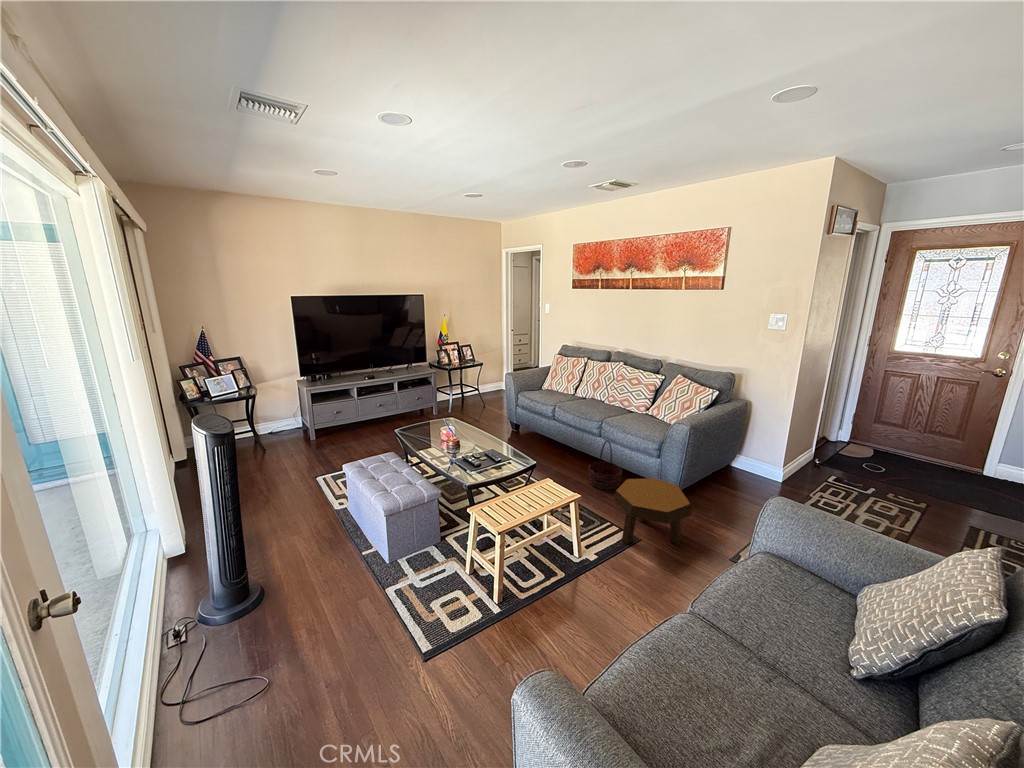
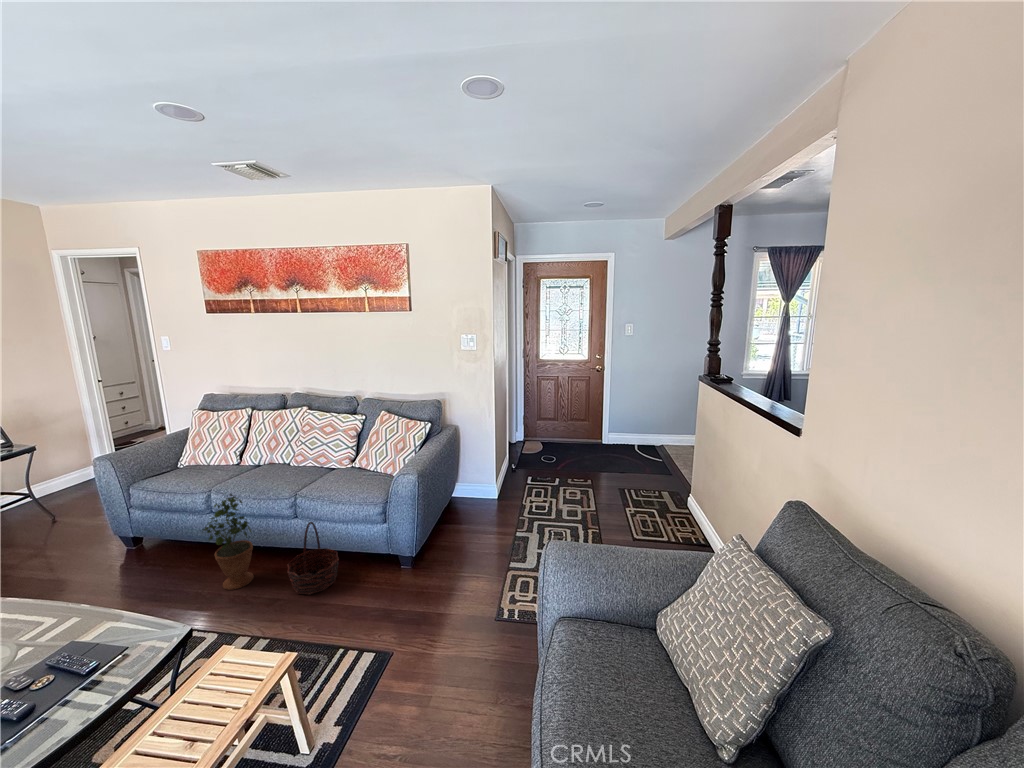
potted plant: none [547,408,573,470] -> present [203,494,253,590]
footstool: present [614,478,692,545] -> none [344,554,448,670]

